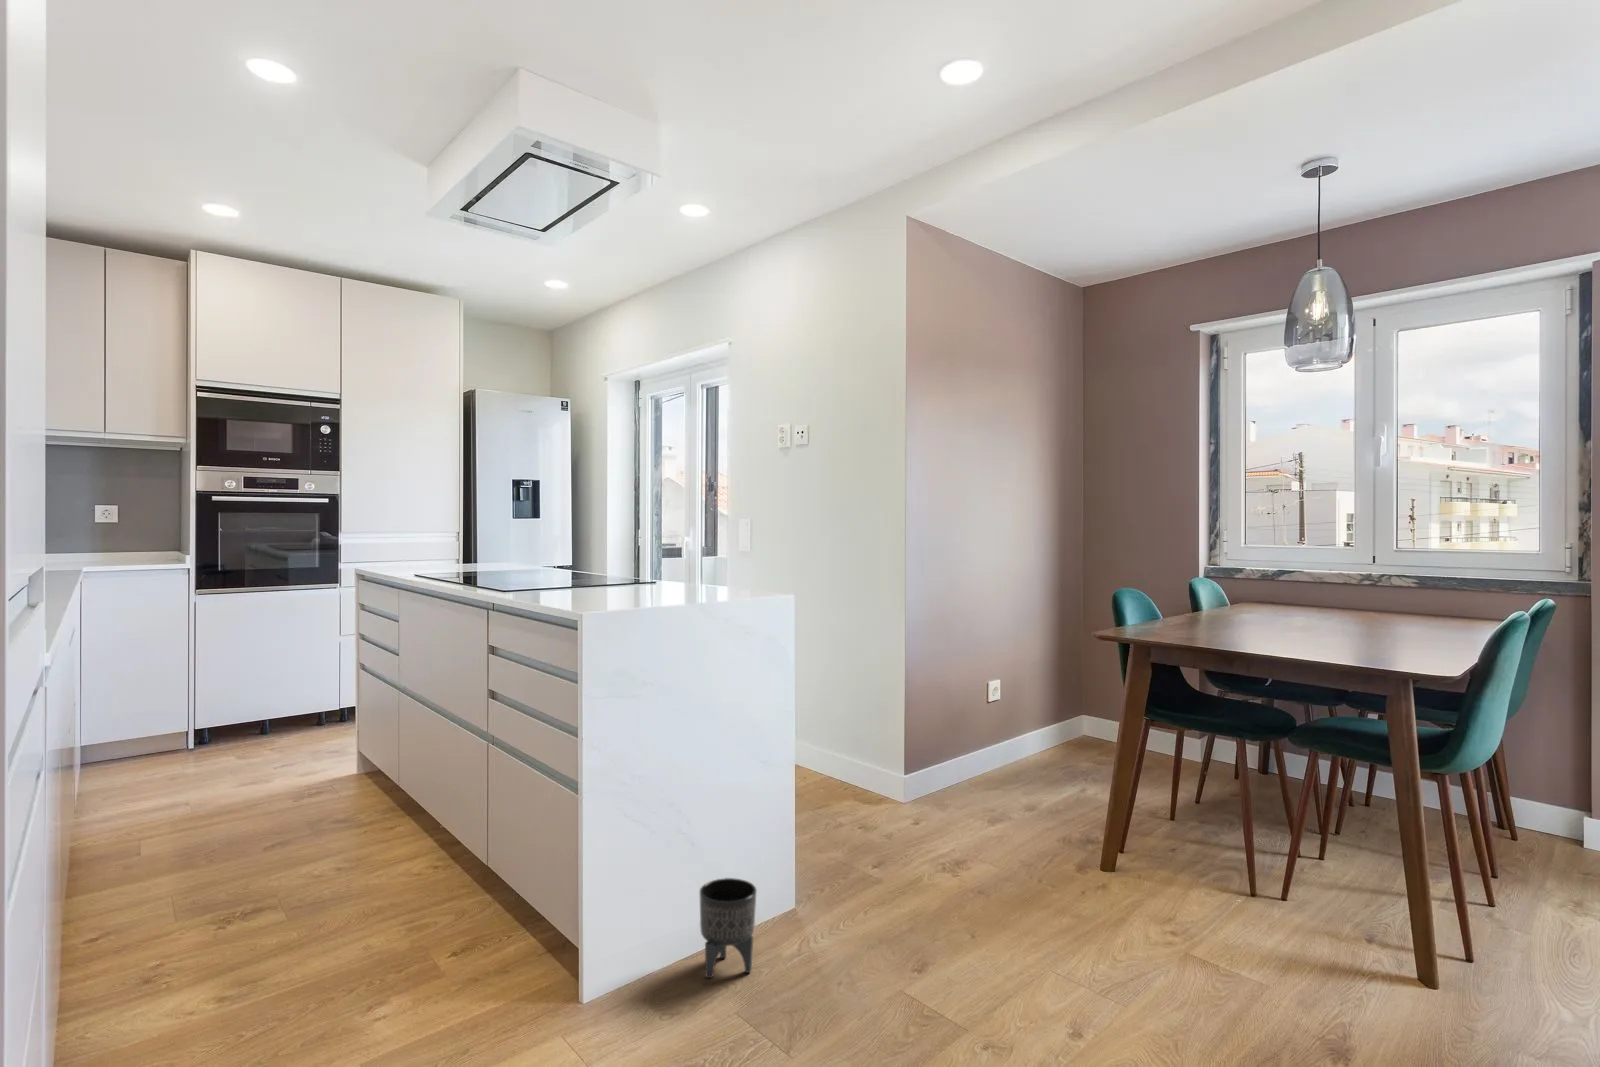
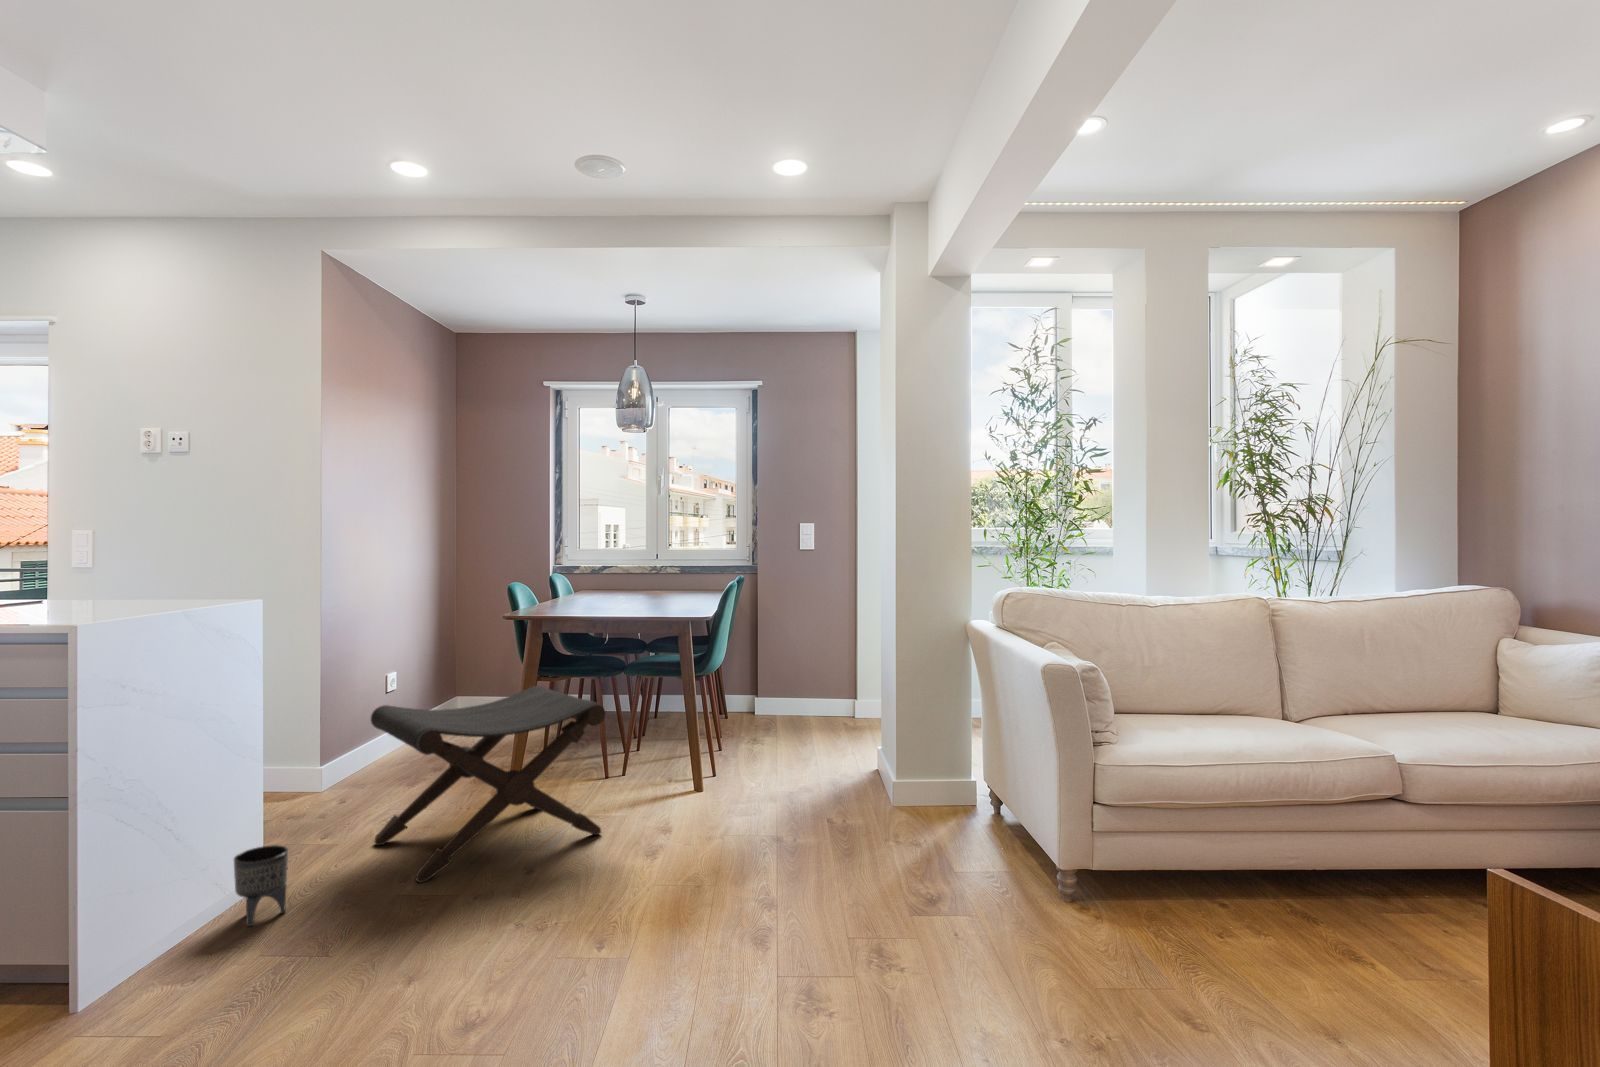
footstool: none [896,726,1217,1012] -> present [371,686,606,883]

